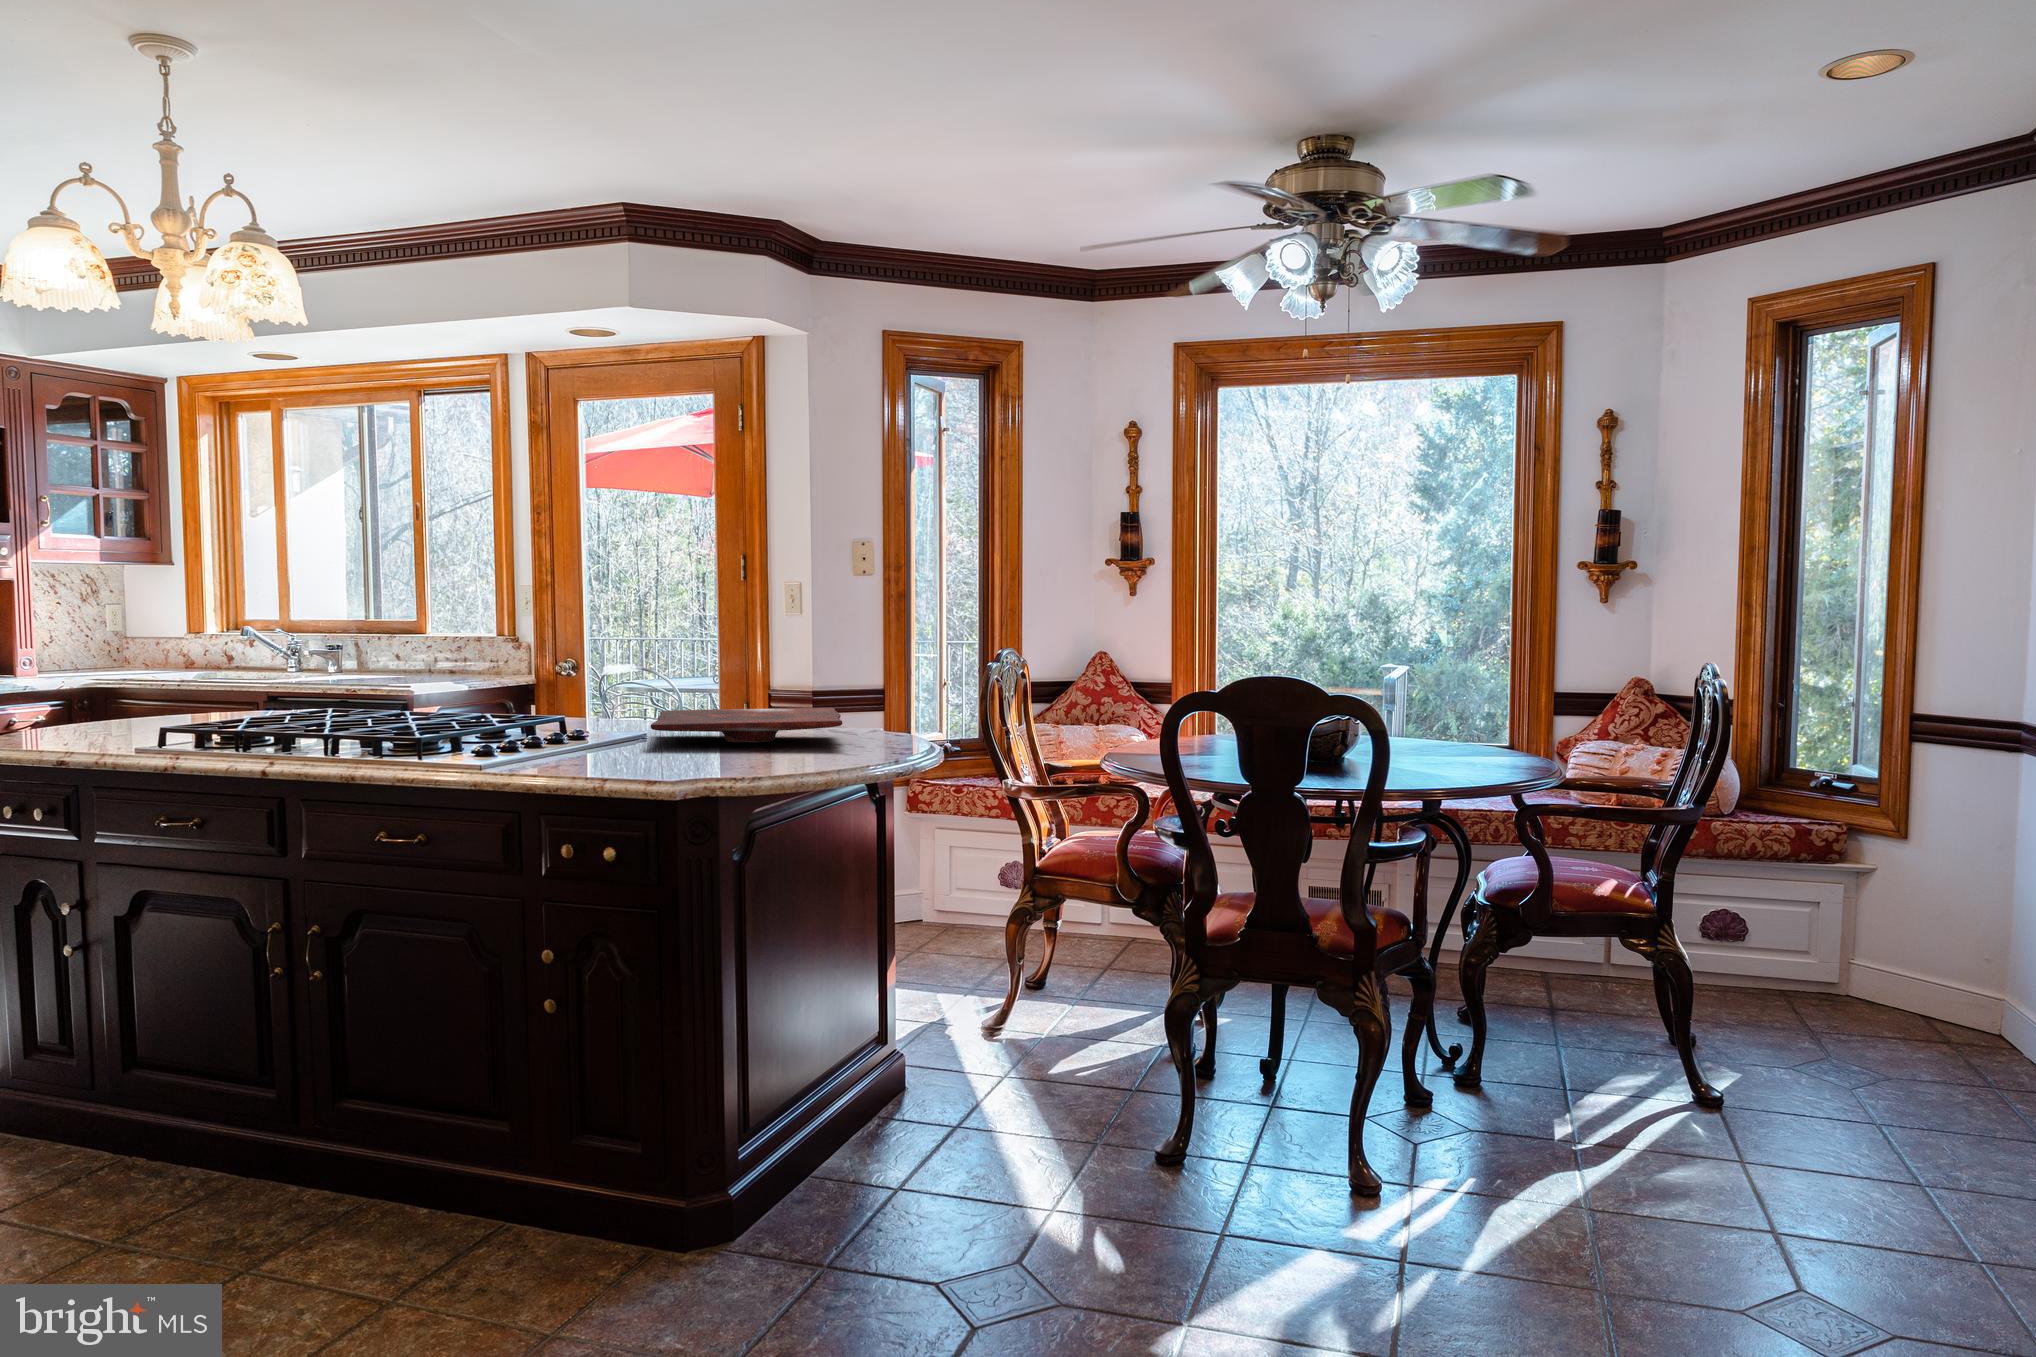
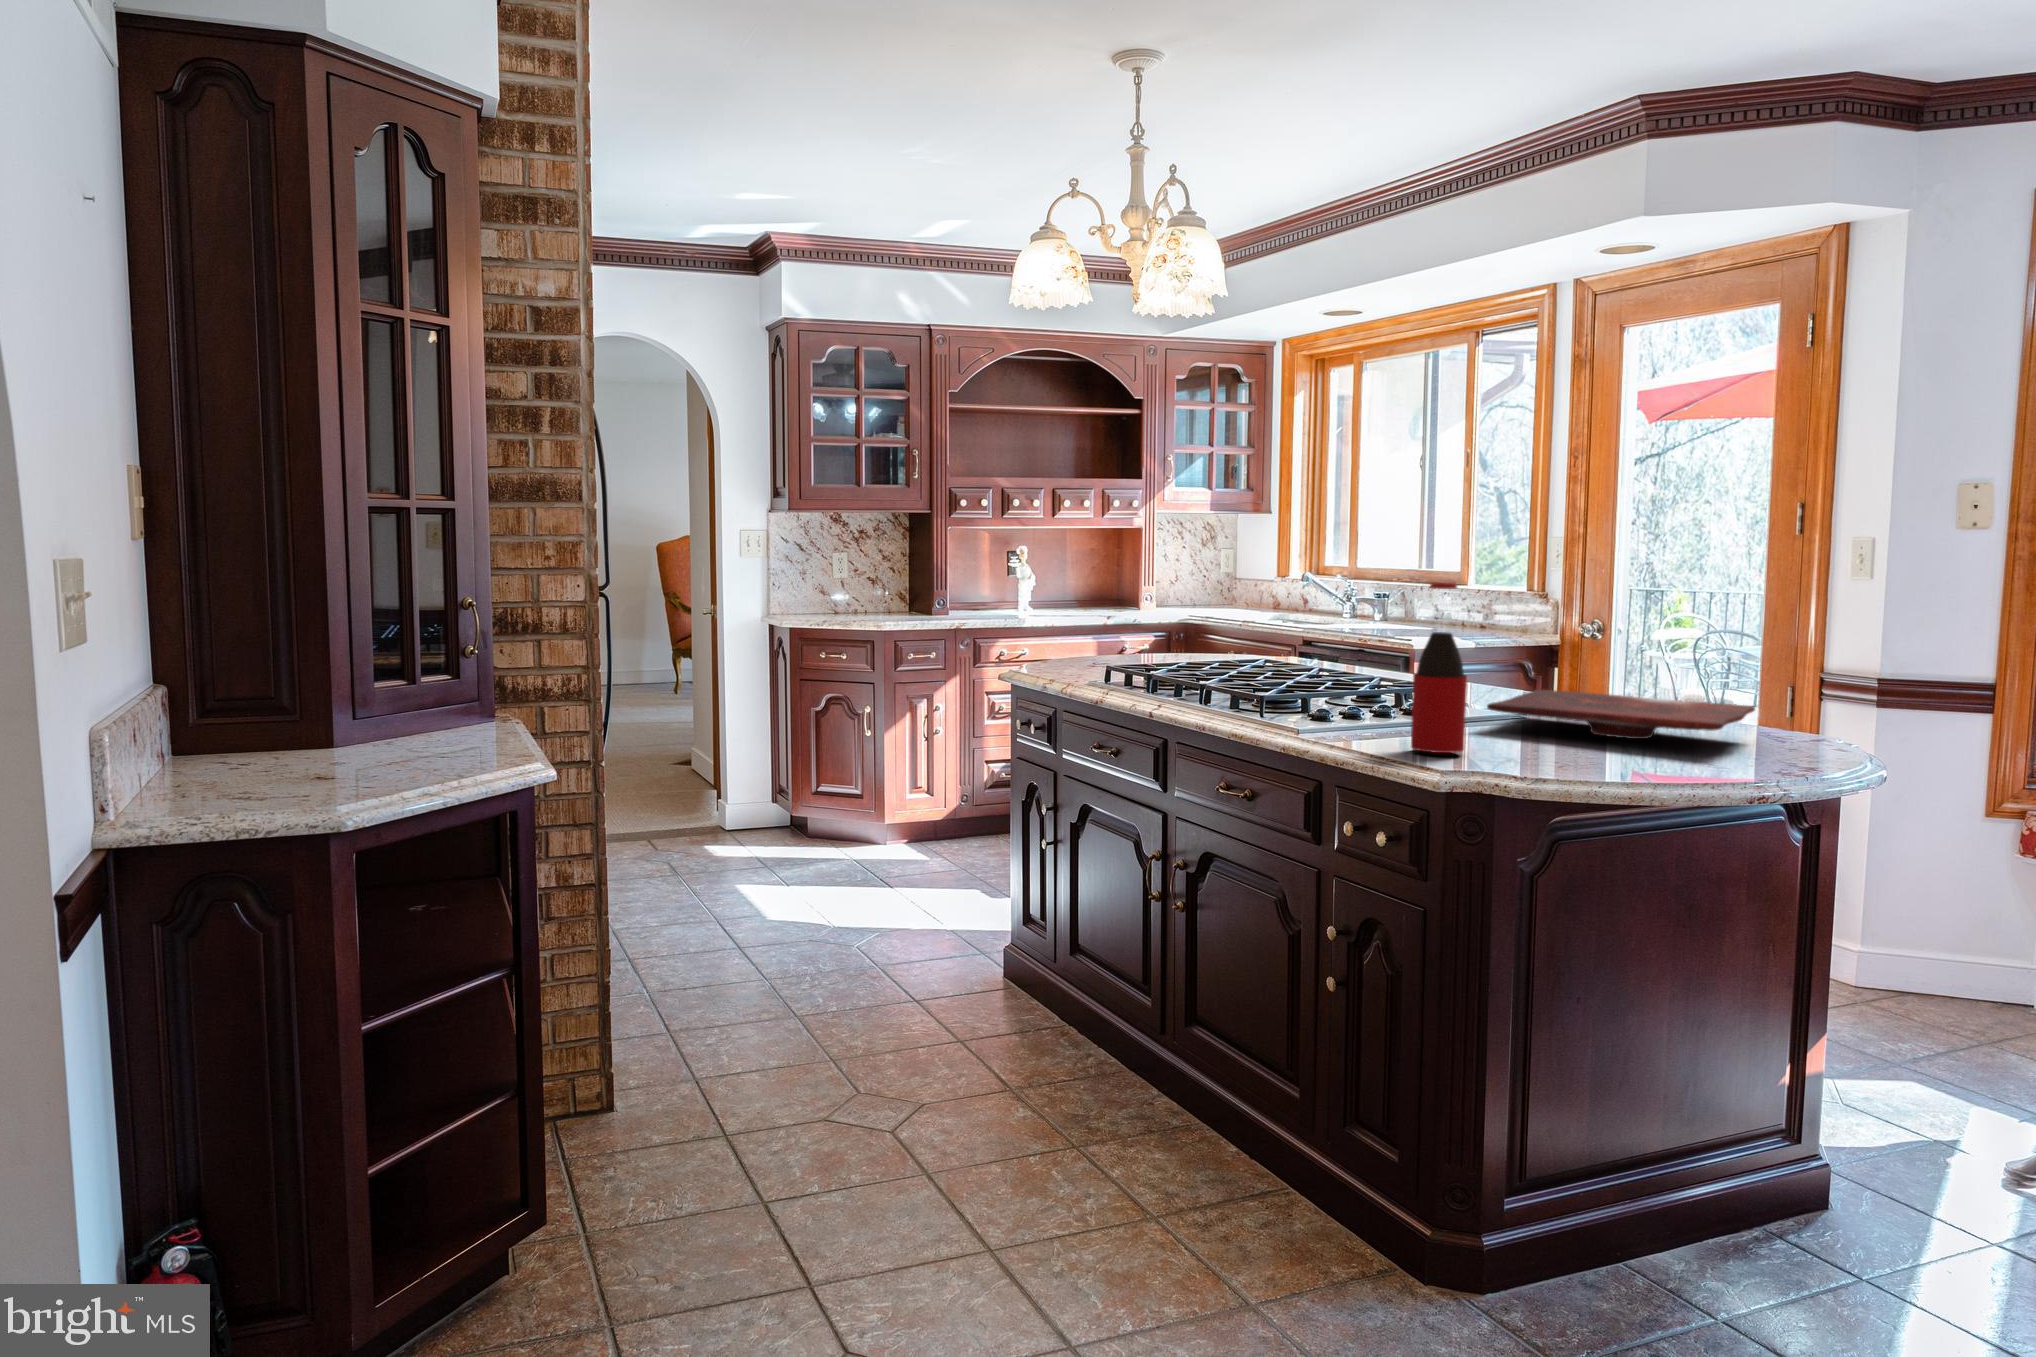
bottle: none [626,615,675,771] -> present [1411,582,1467,753]

